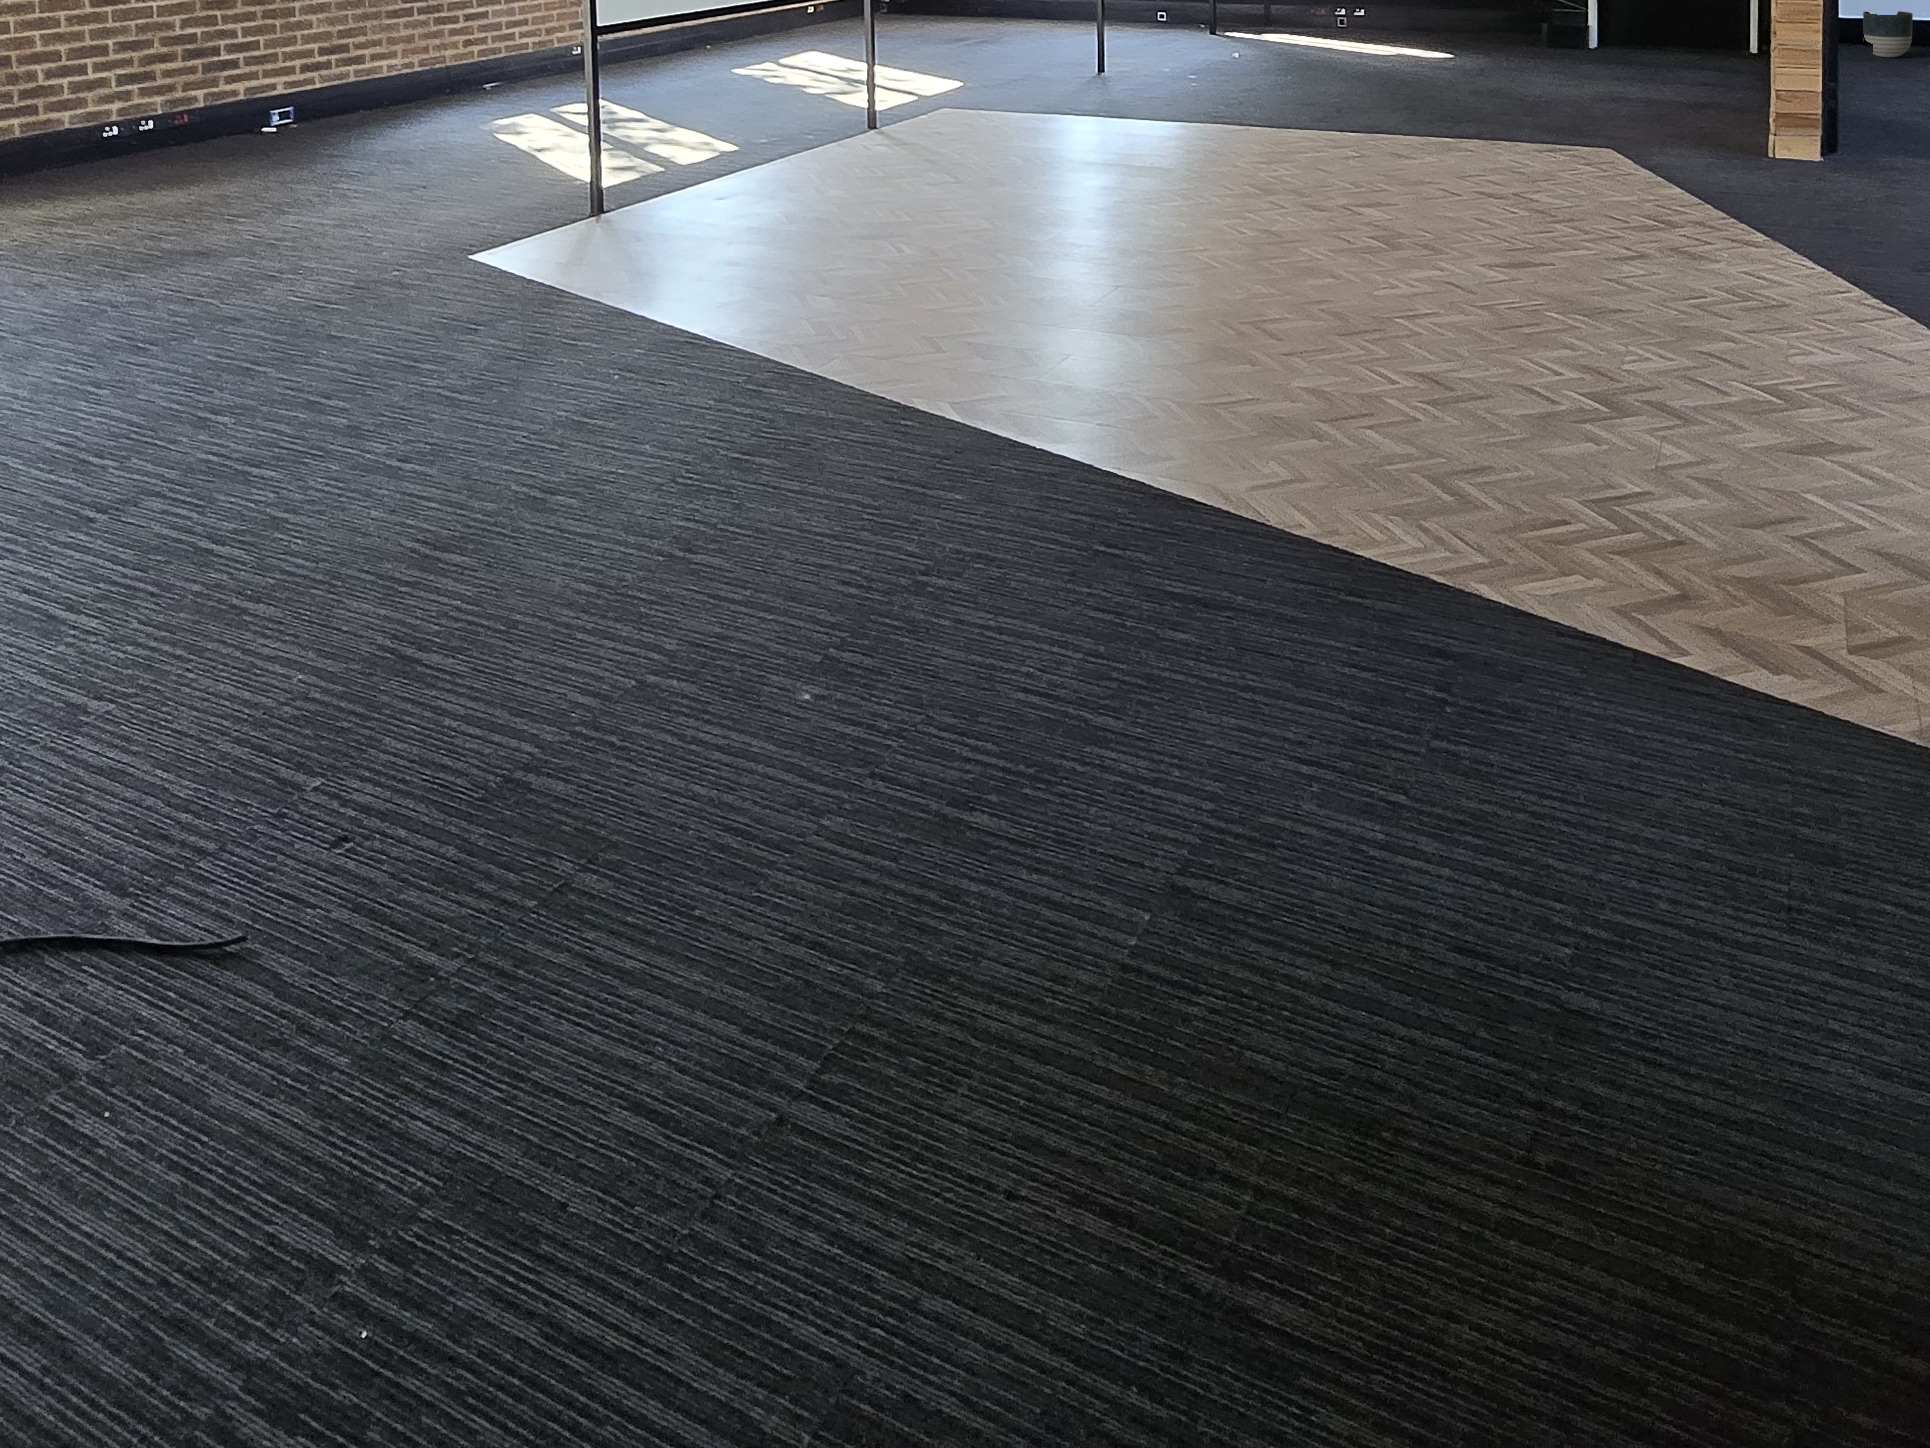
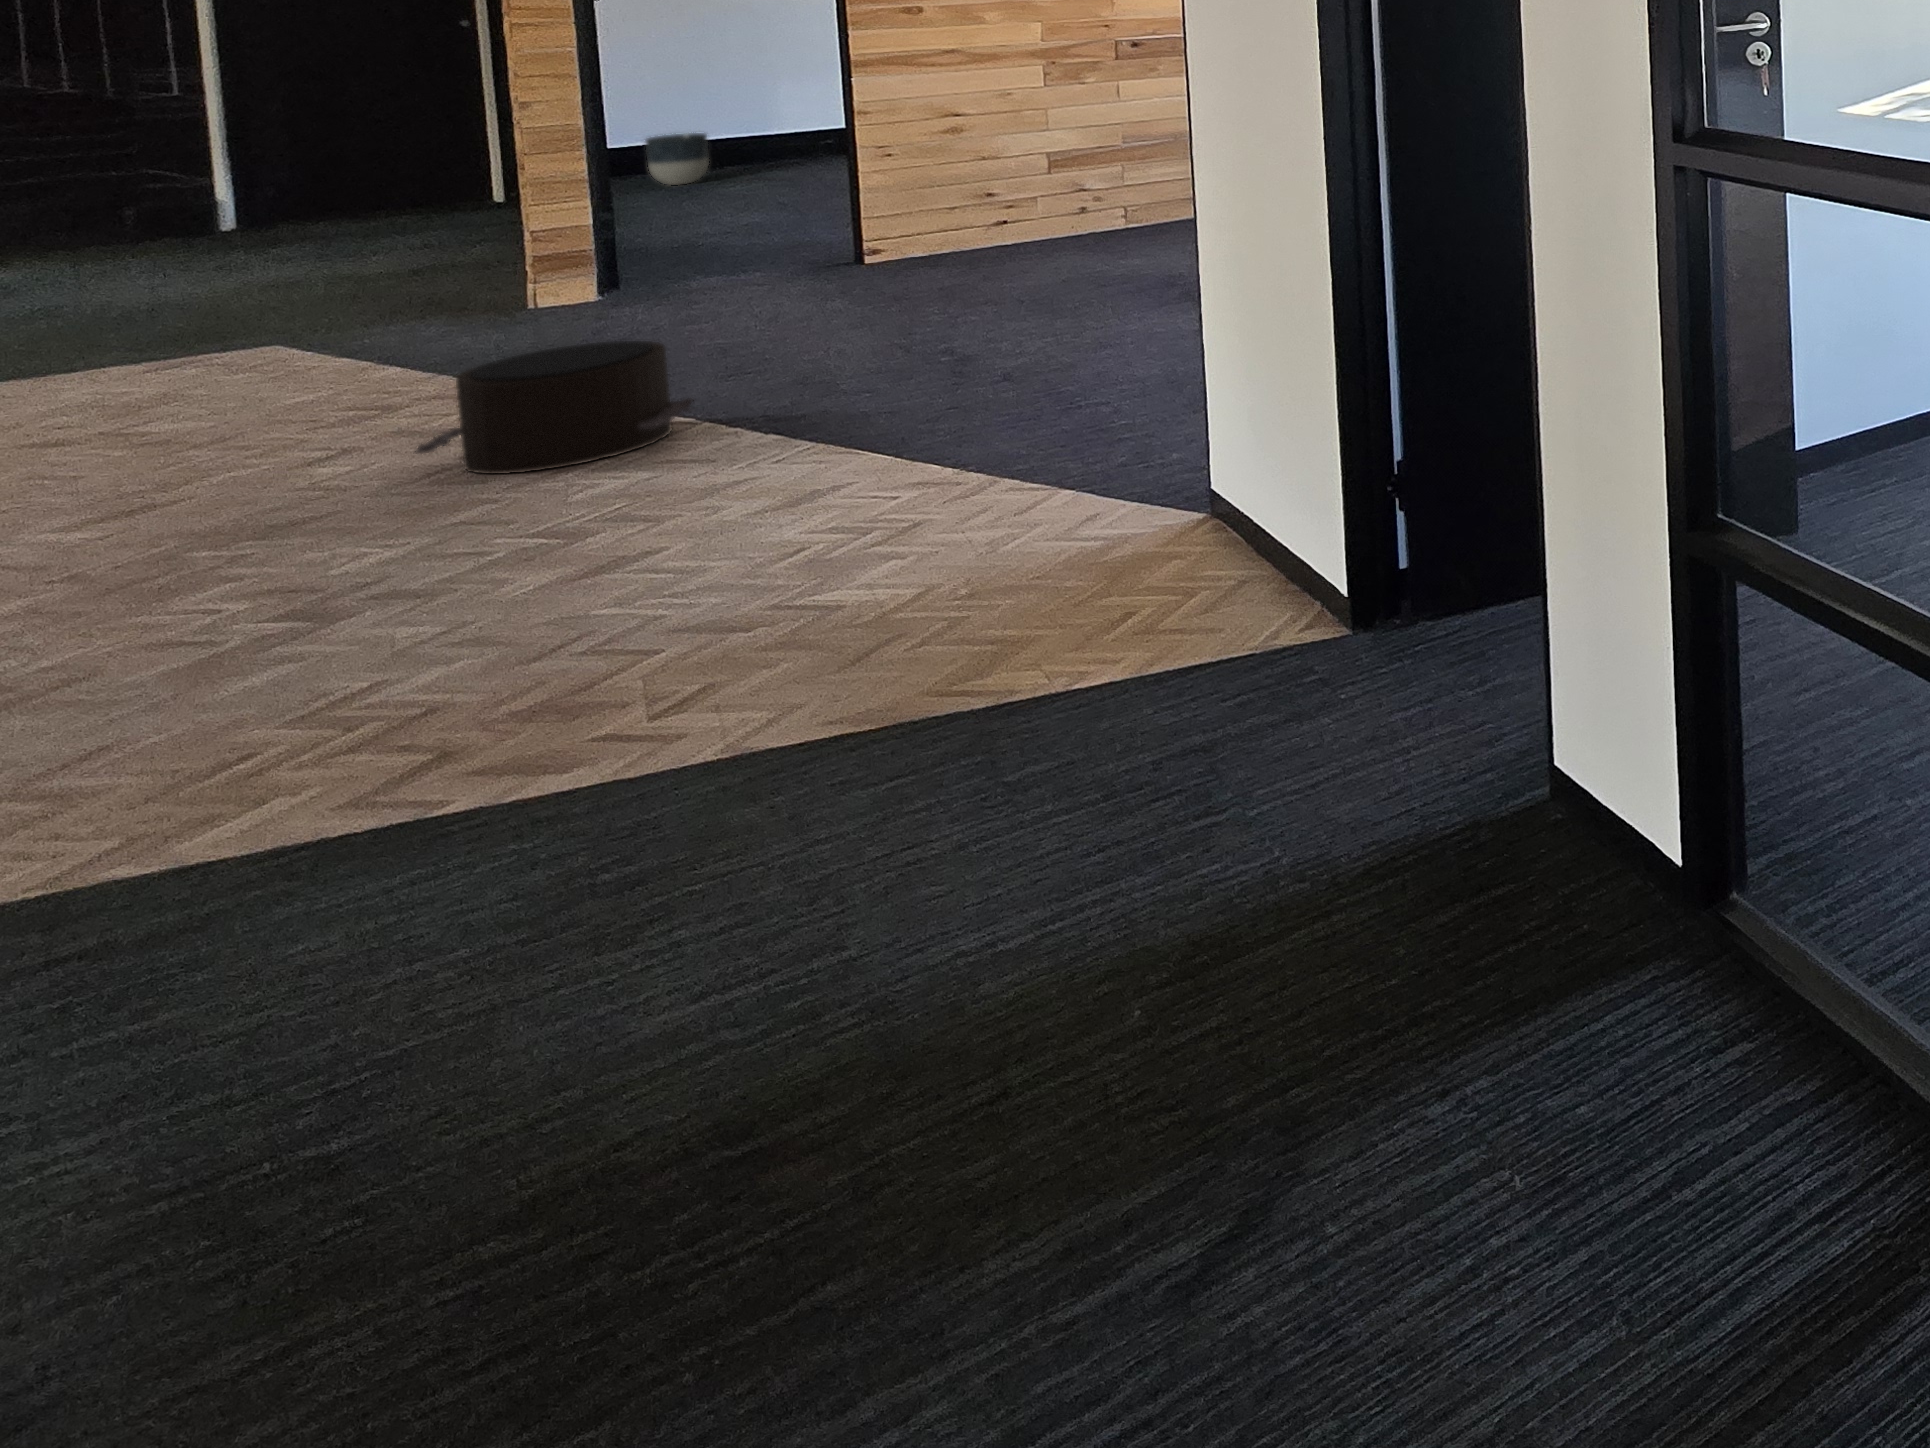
pouf: none [1684,208,1898,326] -> present [415,341,692,474]

